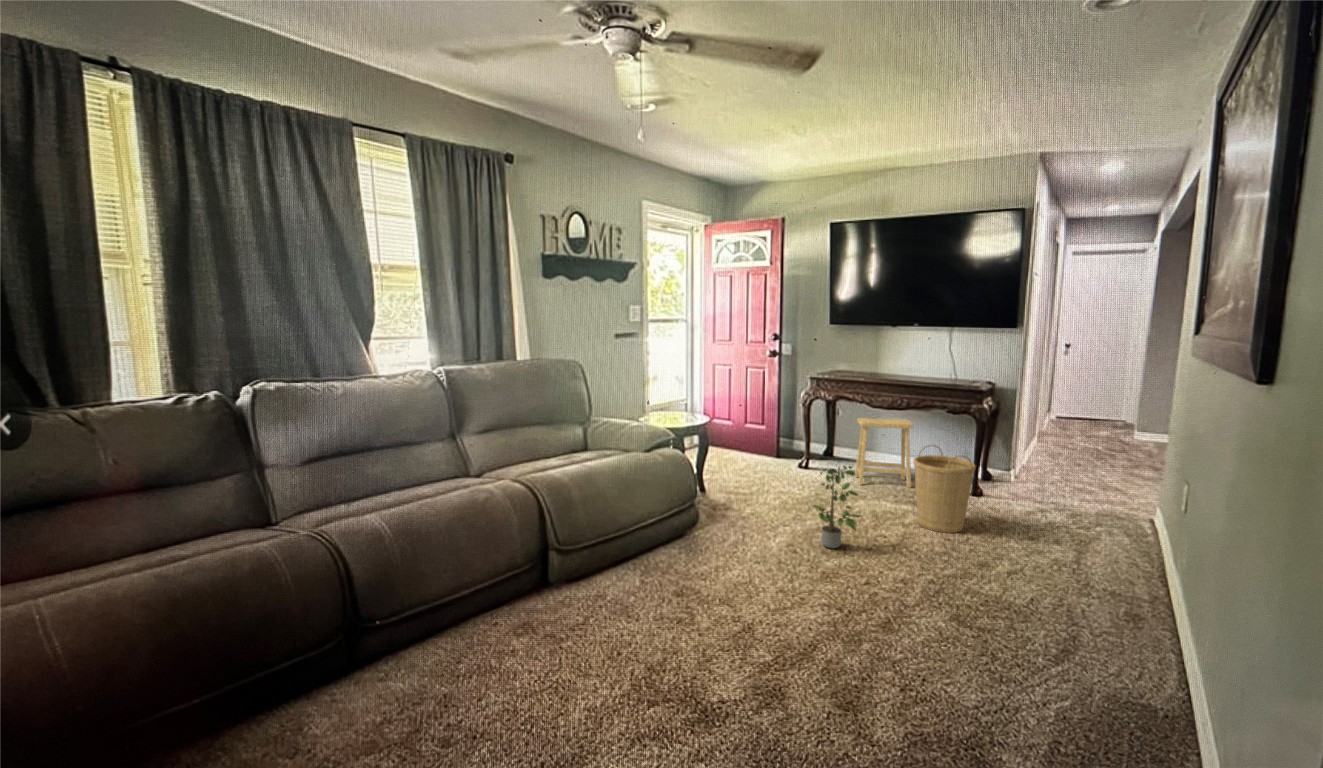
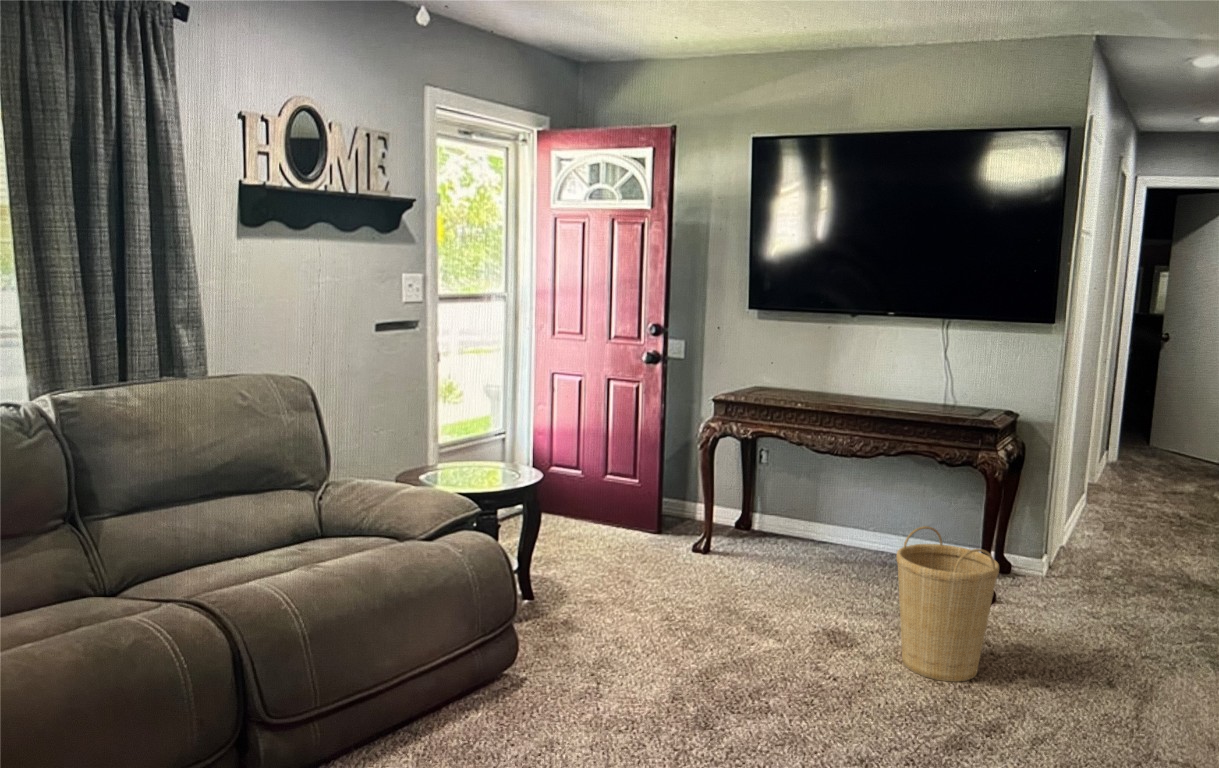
footstool: present [855,418,914,488] -> none [790,471,888,590]
potted plant: present [813,466,862,548] -> none [730,572,819,727]

